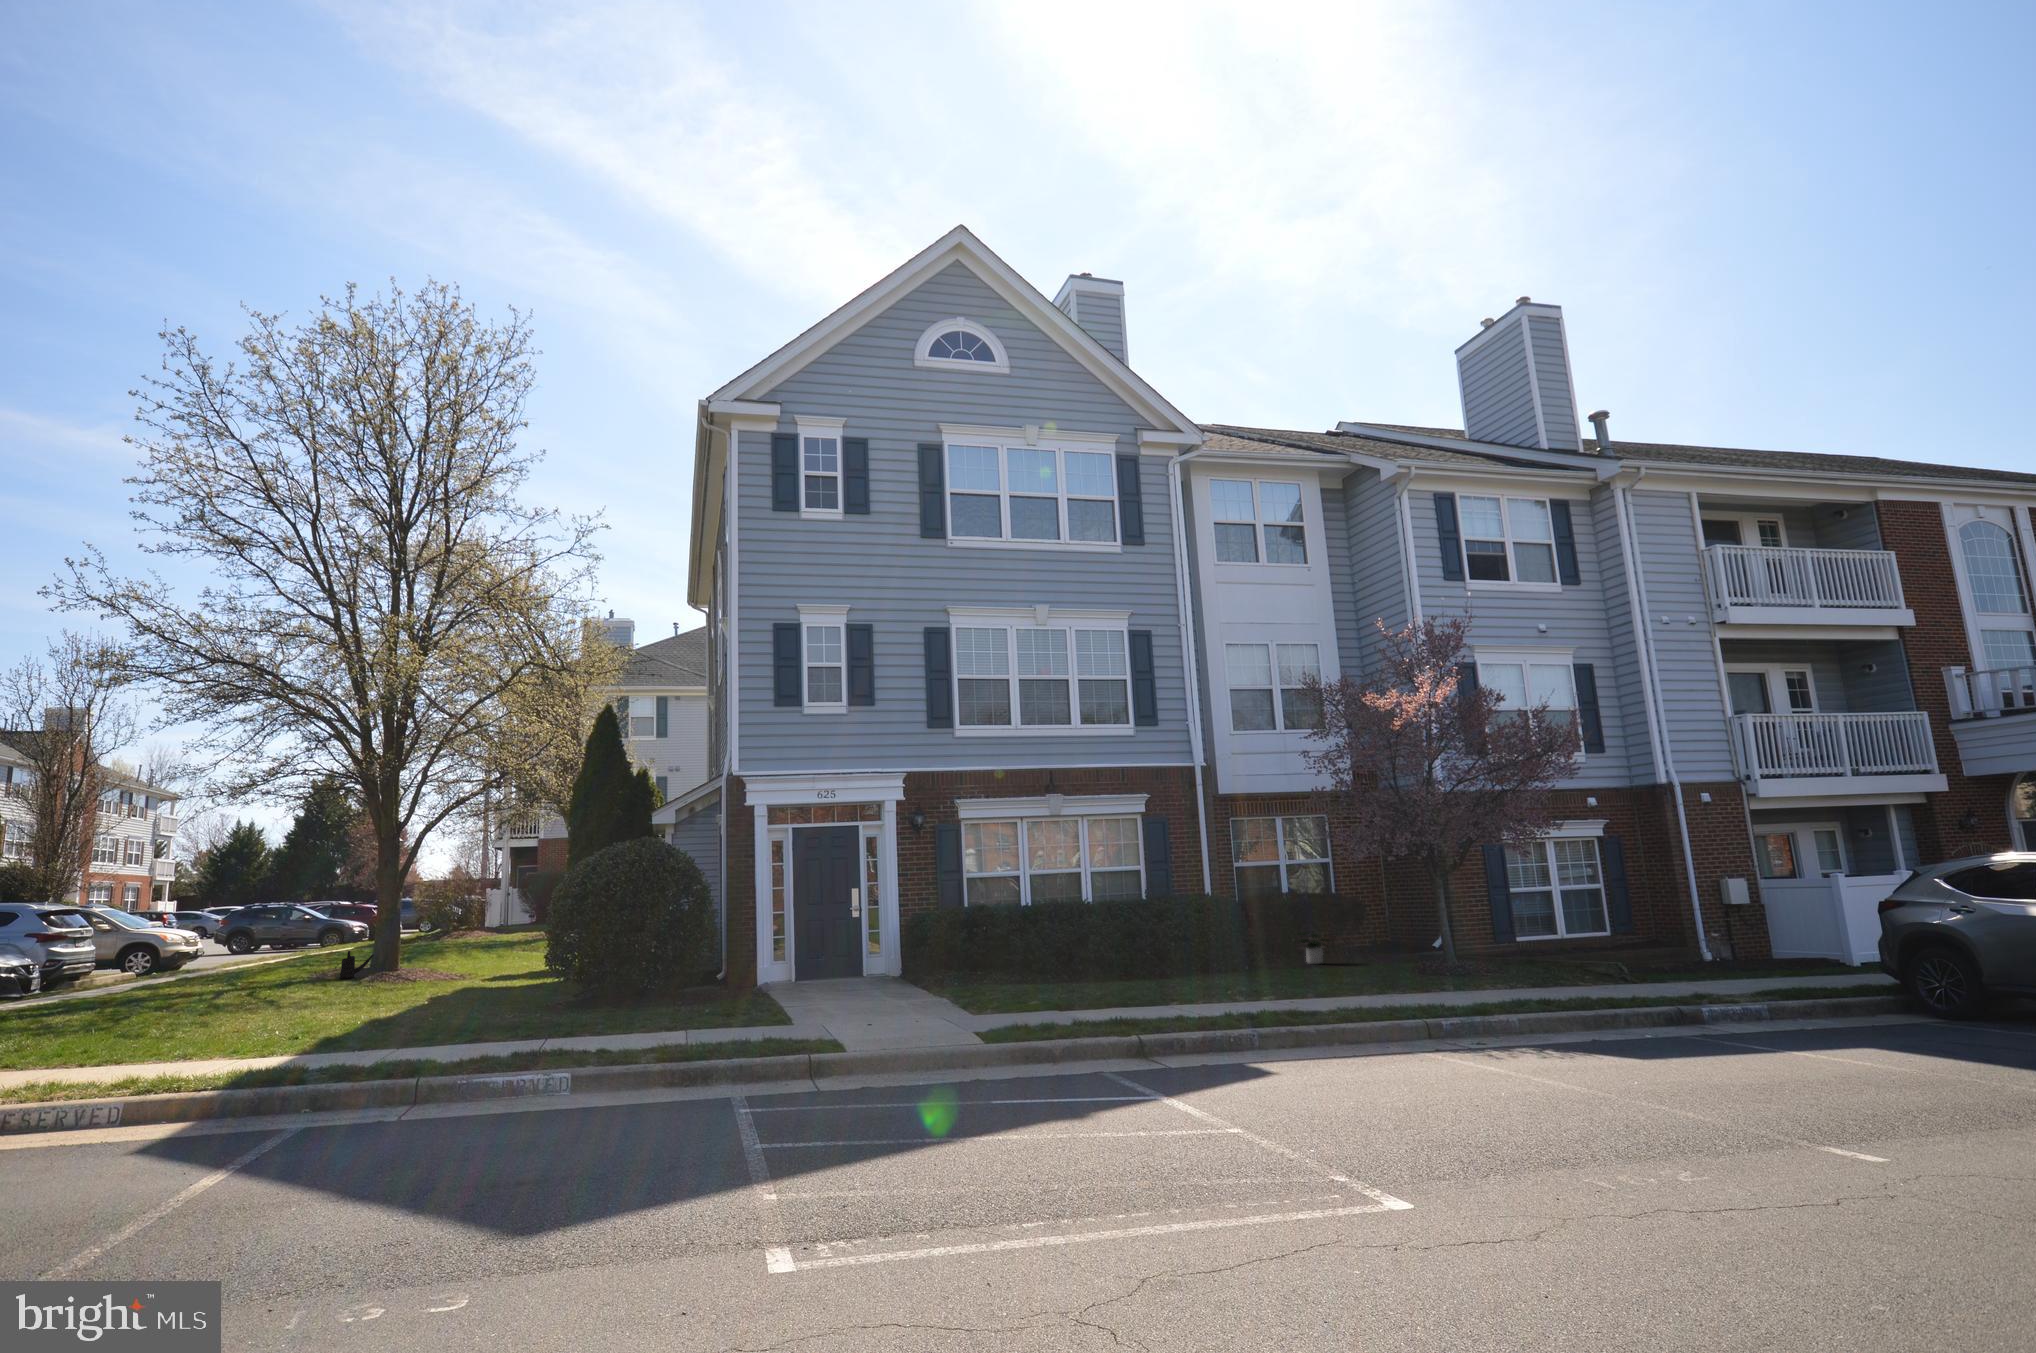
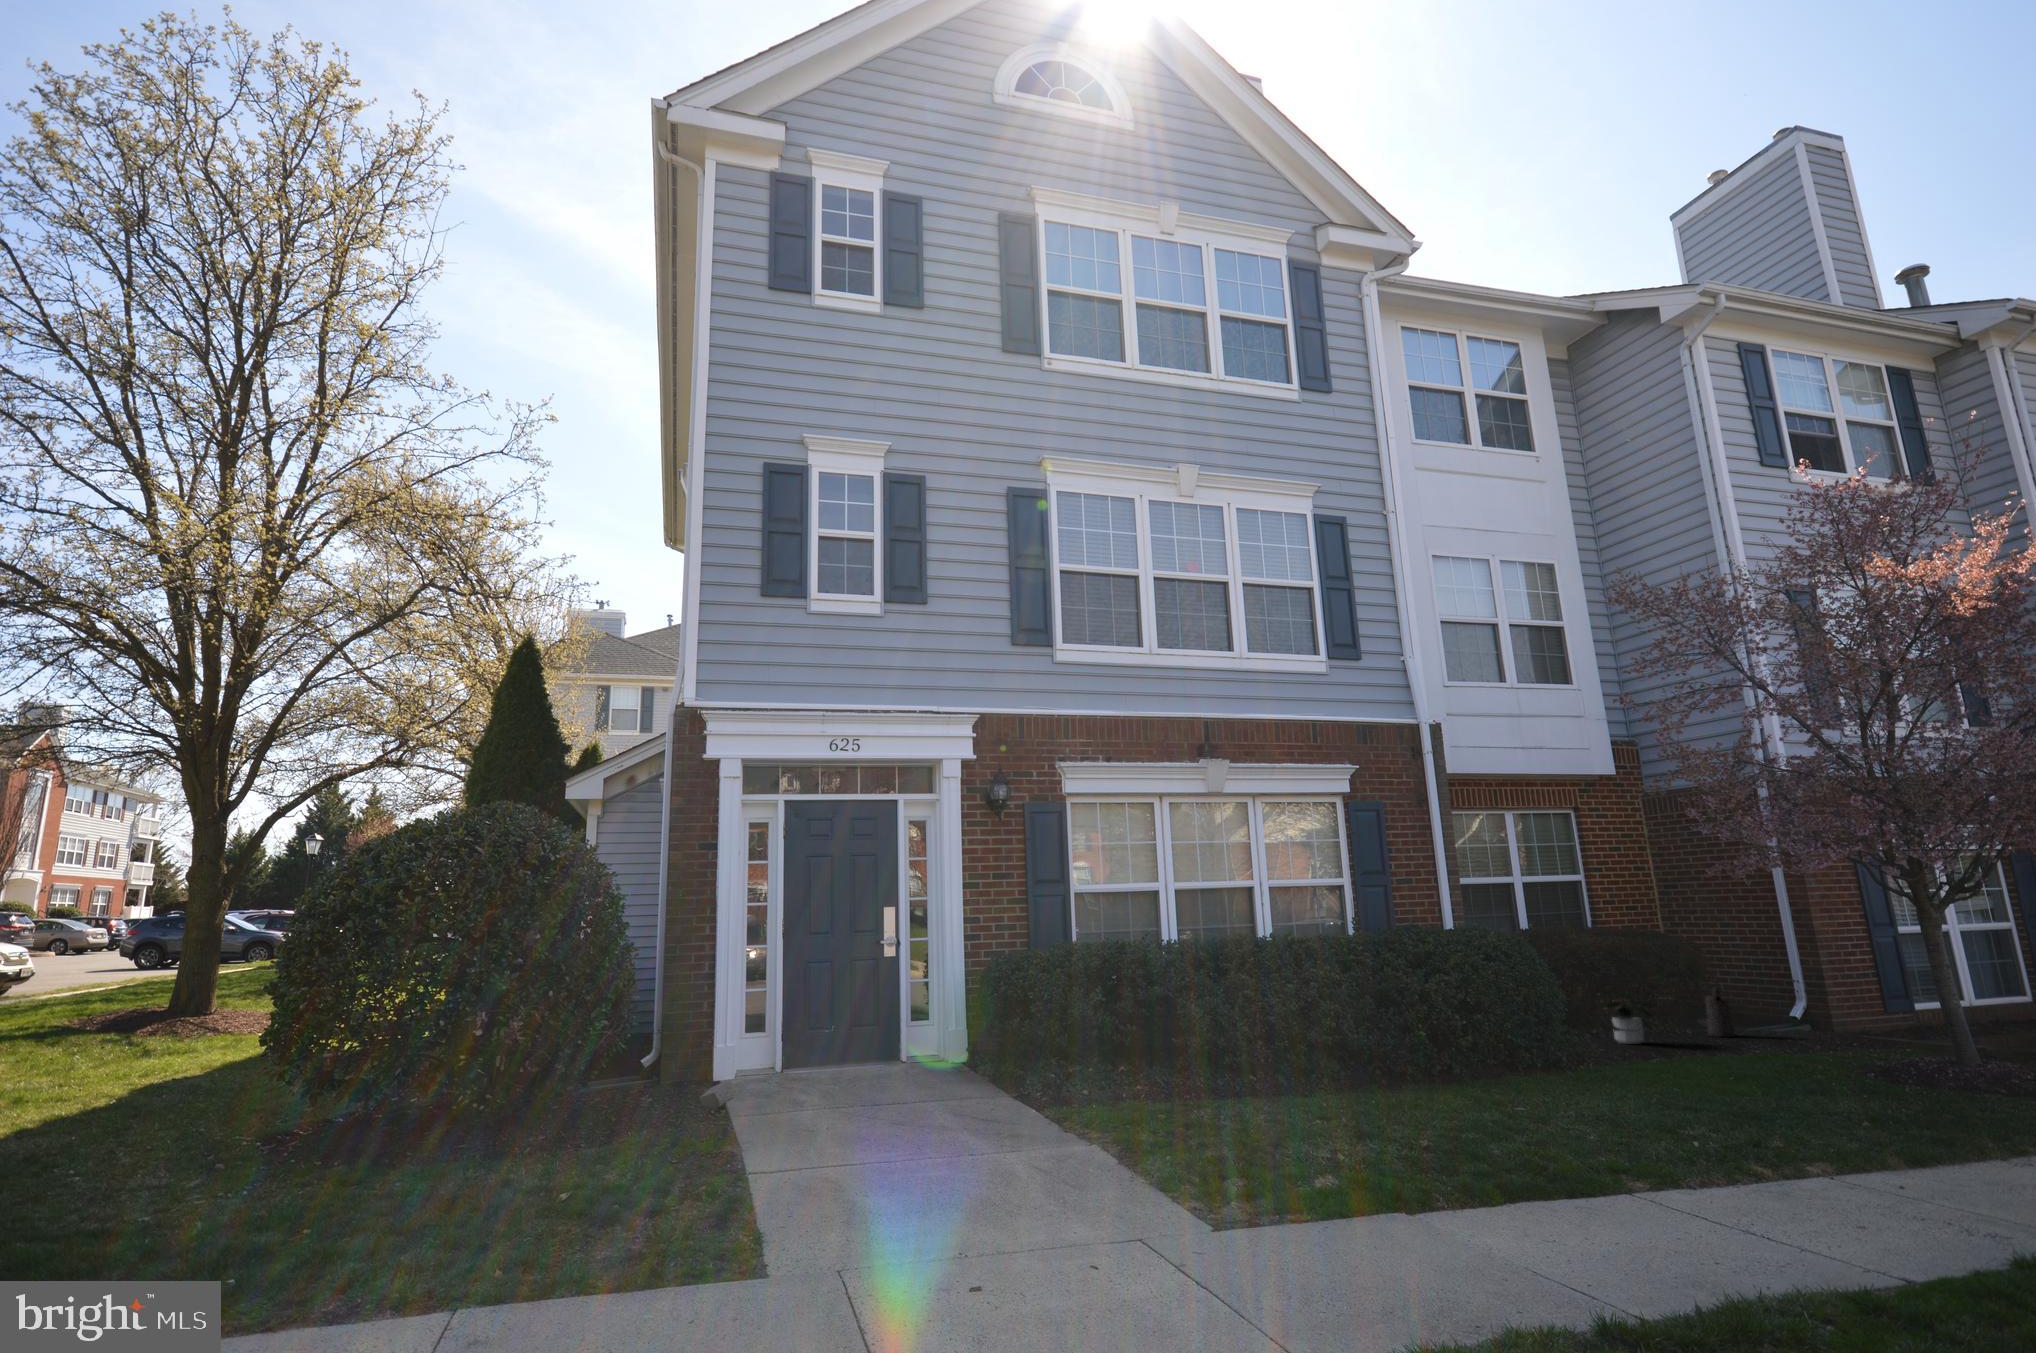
watering can: present [335,951,373,979] -> present [1698,987,1740,1037]

